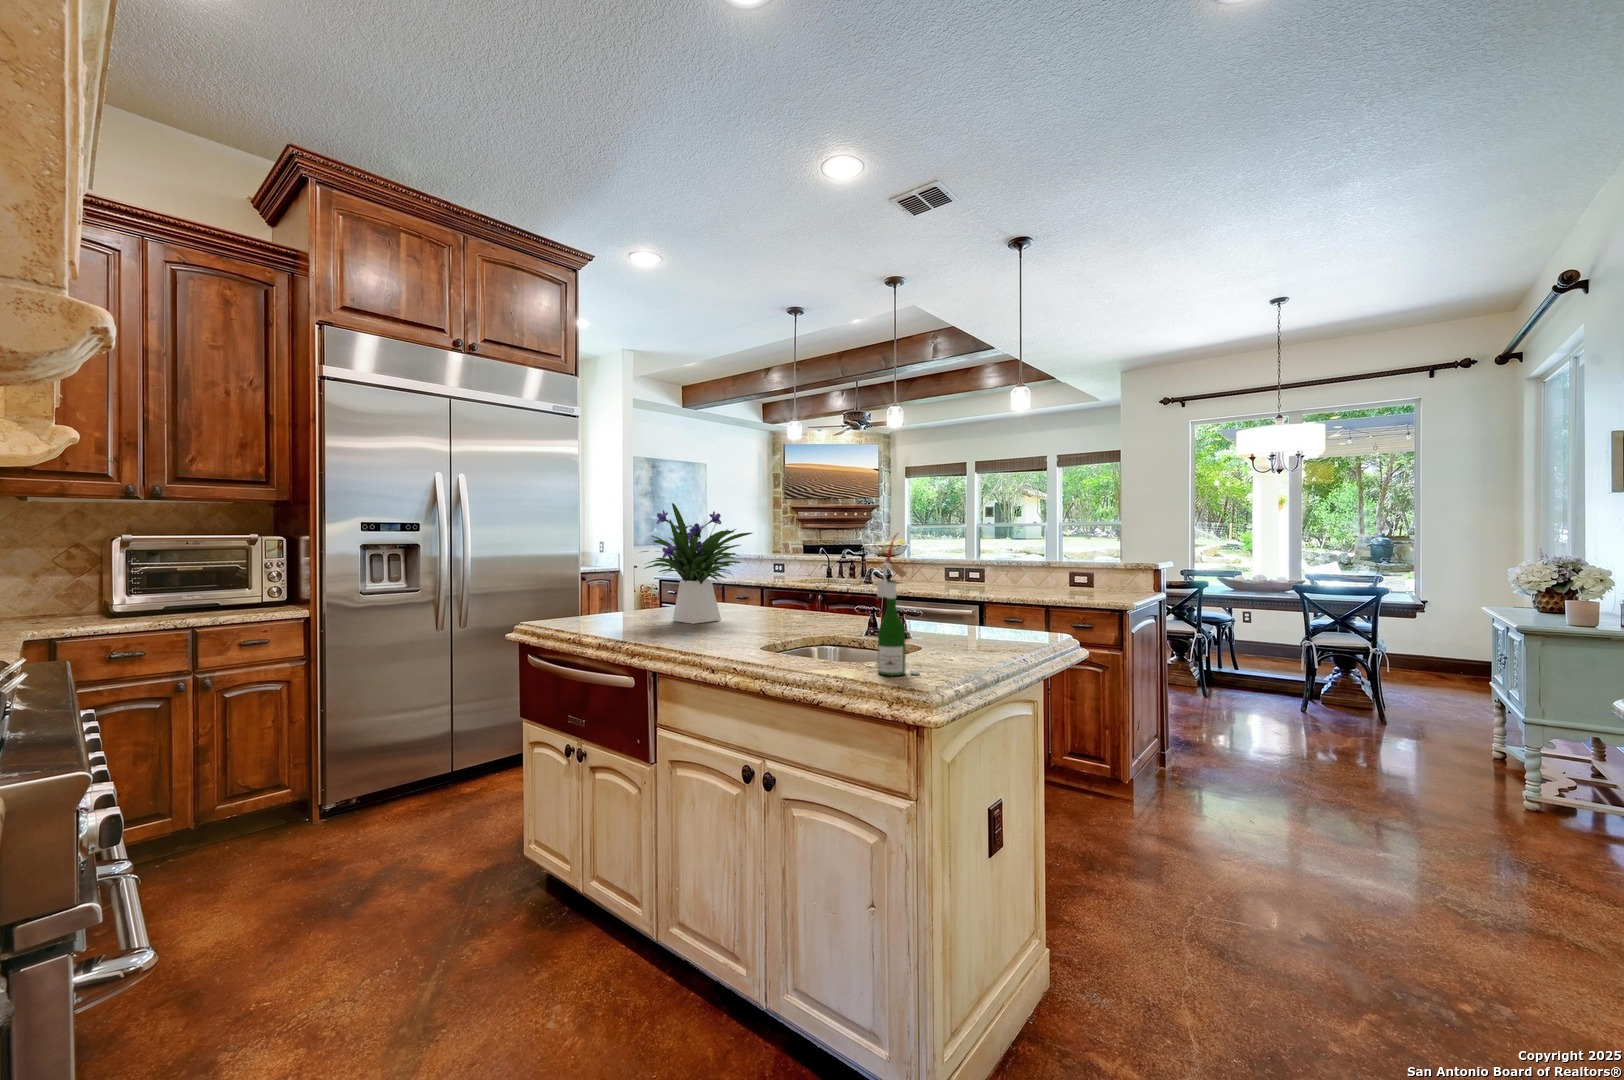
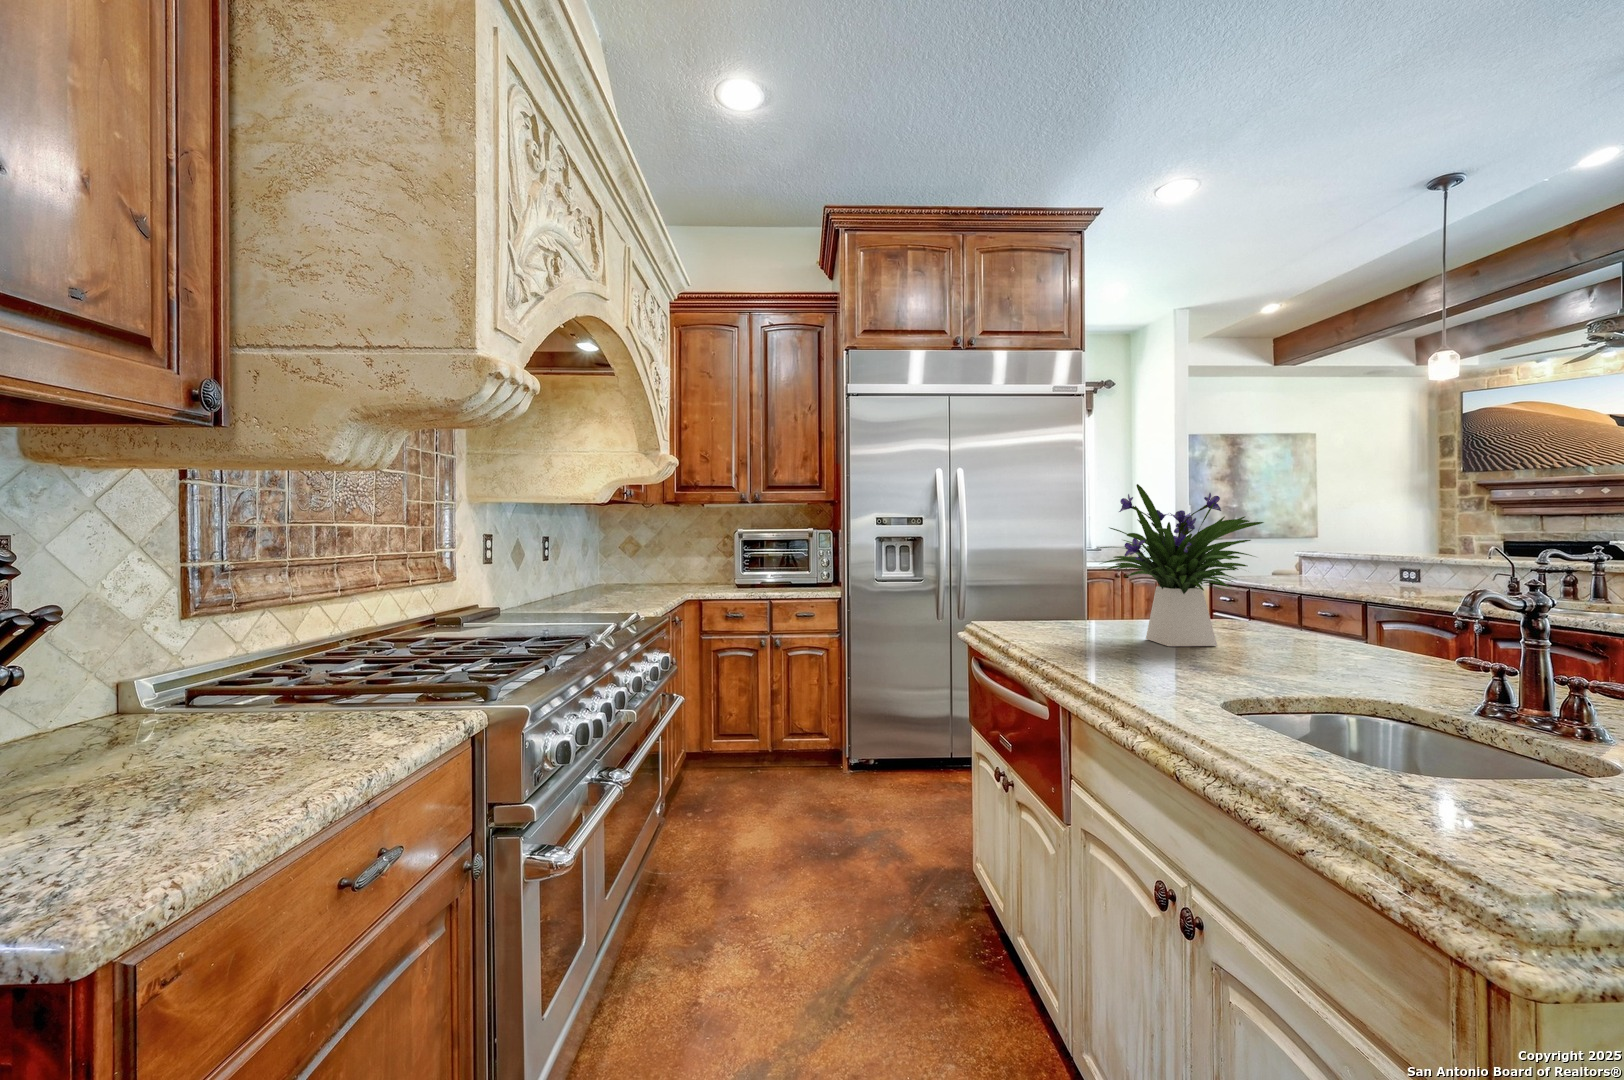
wine bottle: present [877,534,919,676] -> none [1412,516,1537,835]

